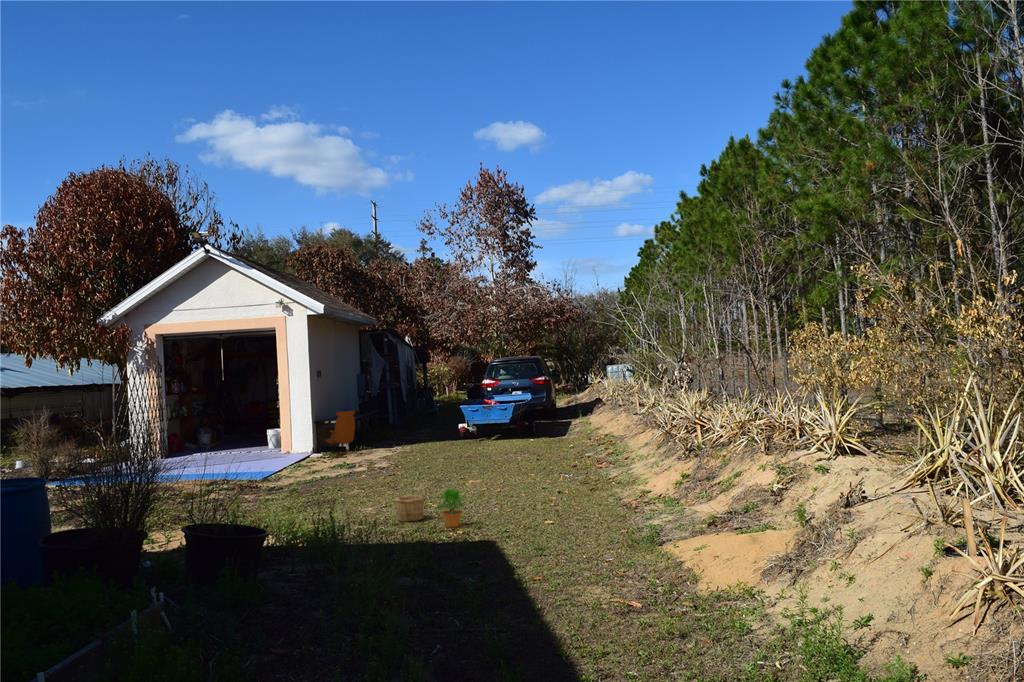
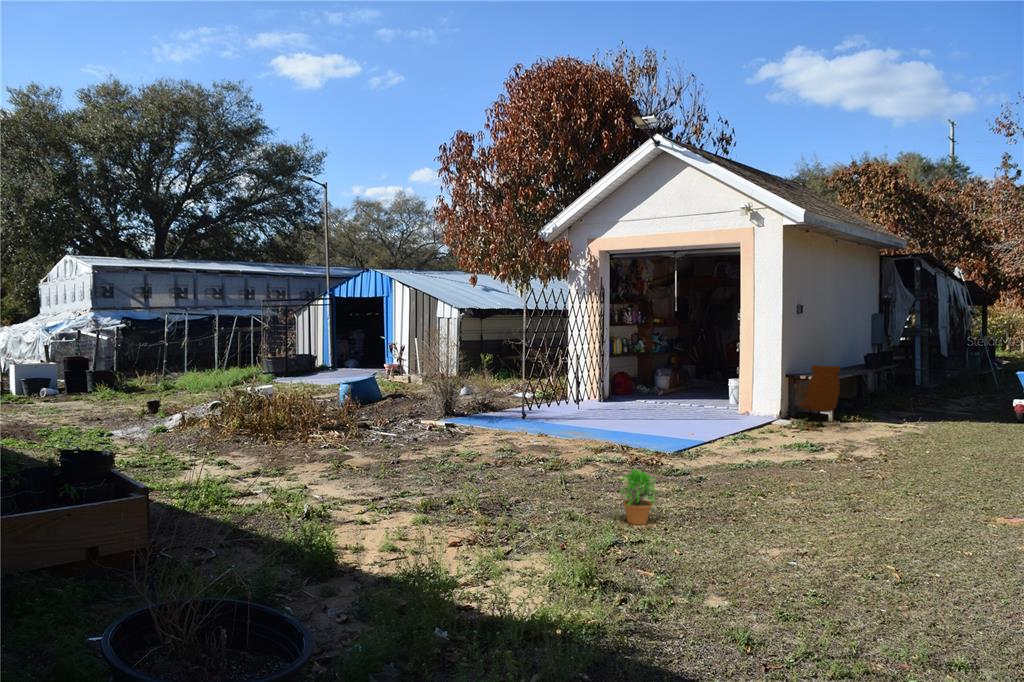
potted plant: present [439,489,465,527] -> present [619,469,655,524]
wooden bucket: present [396,495,424,522] -> none [813,547,874,606]

